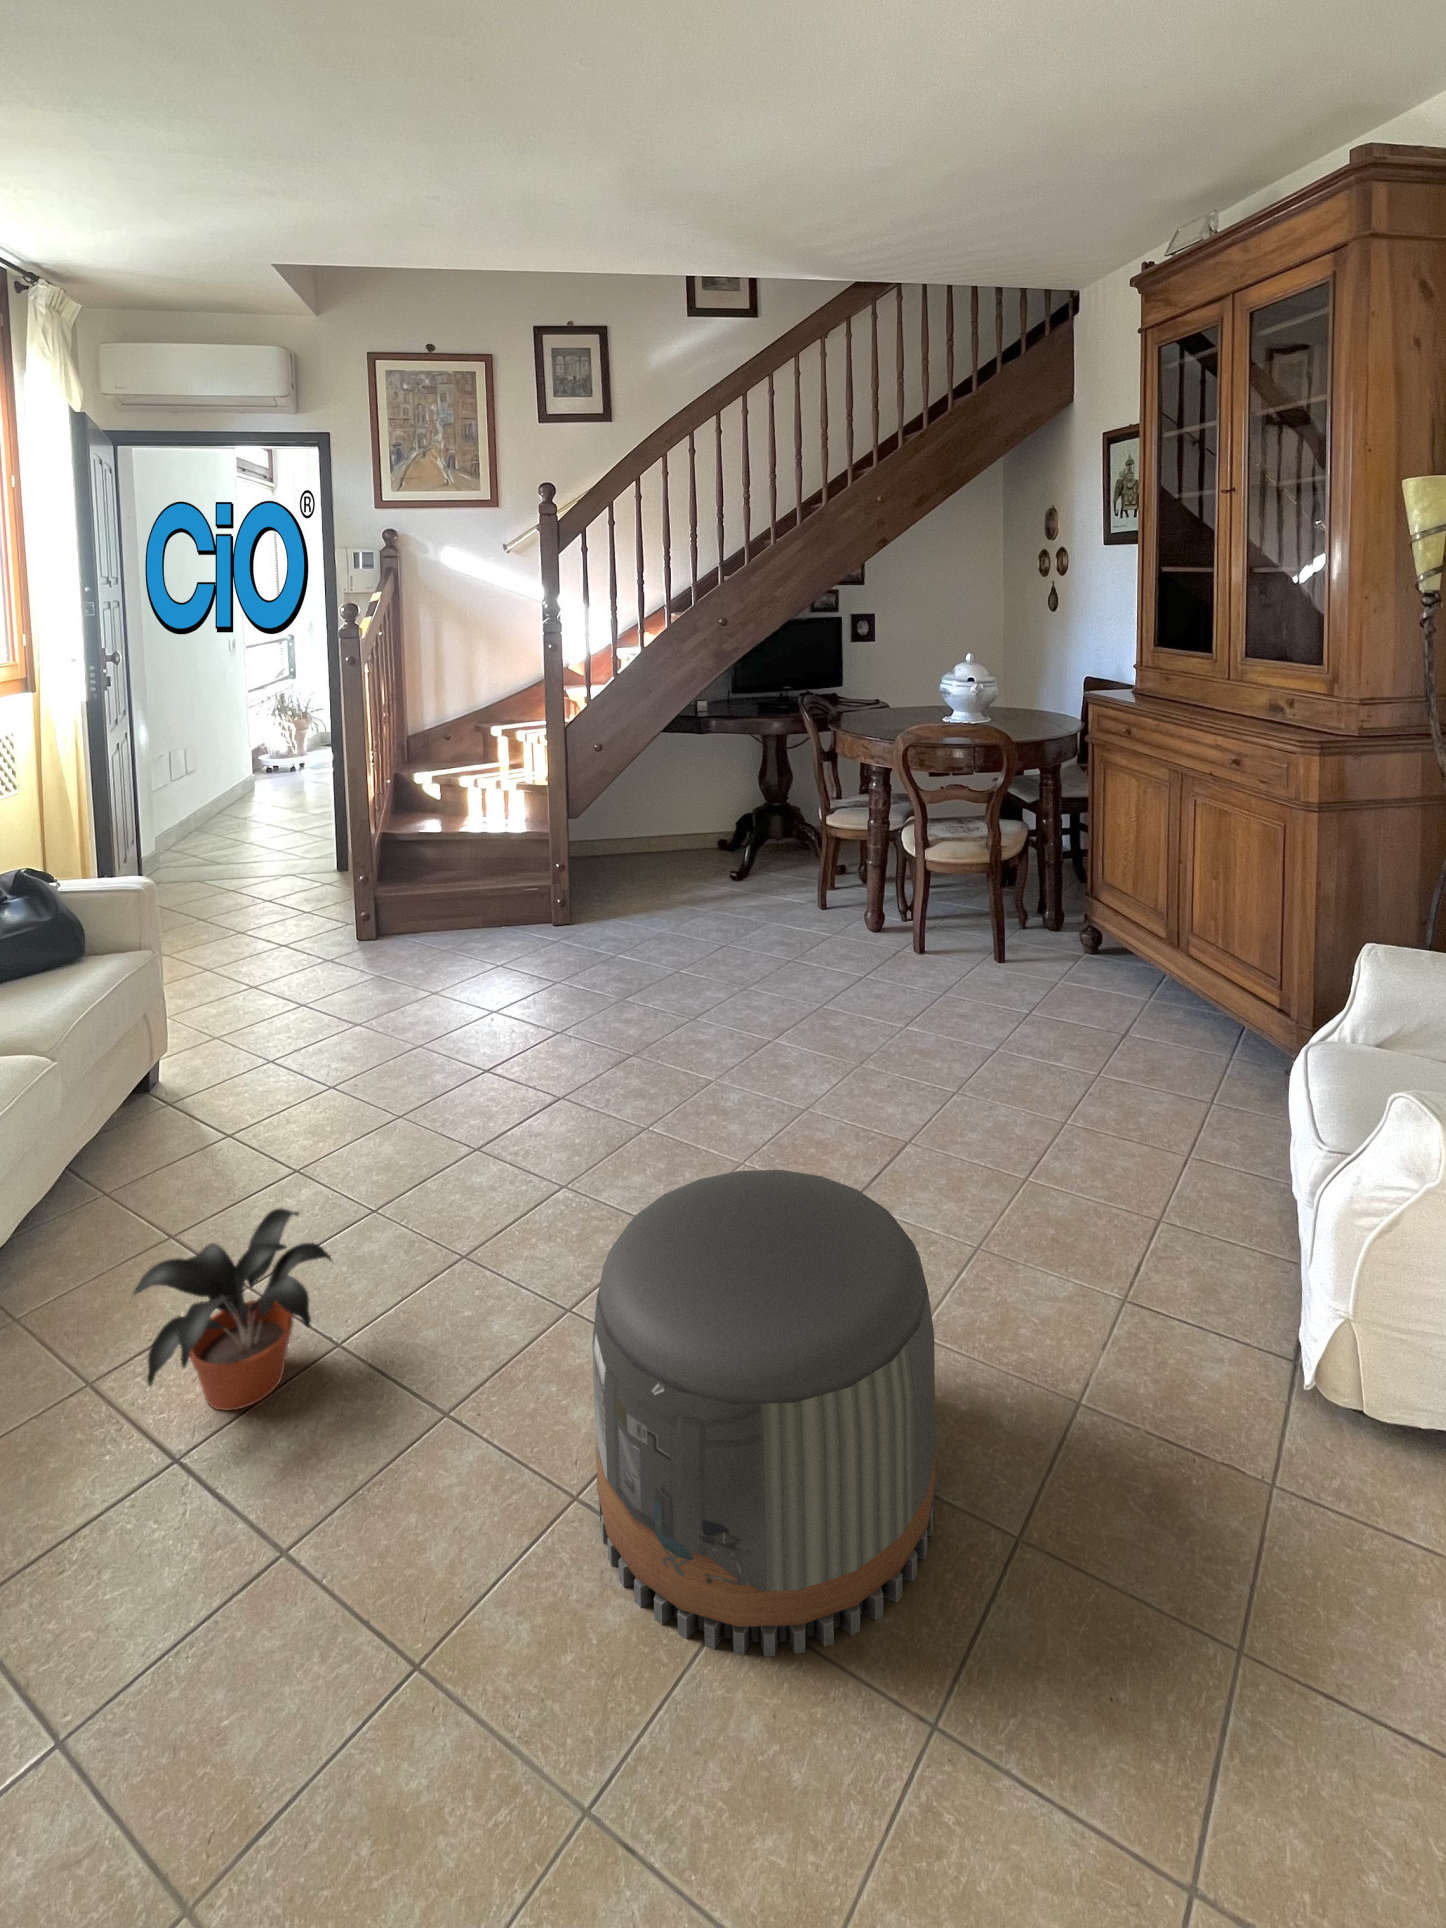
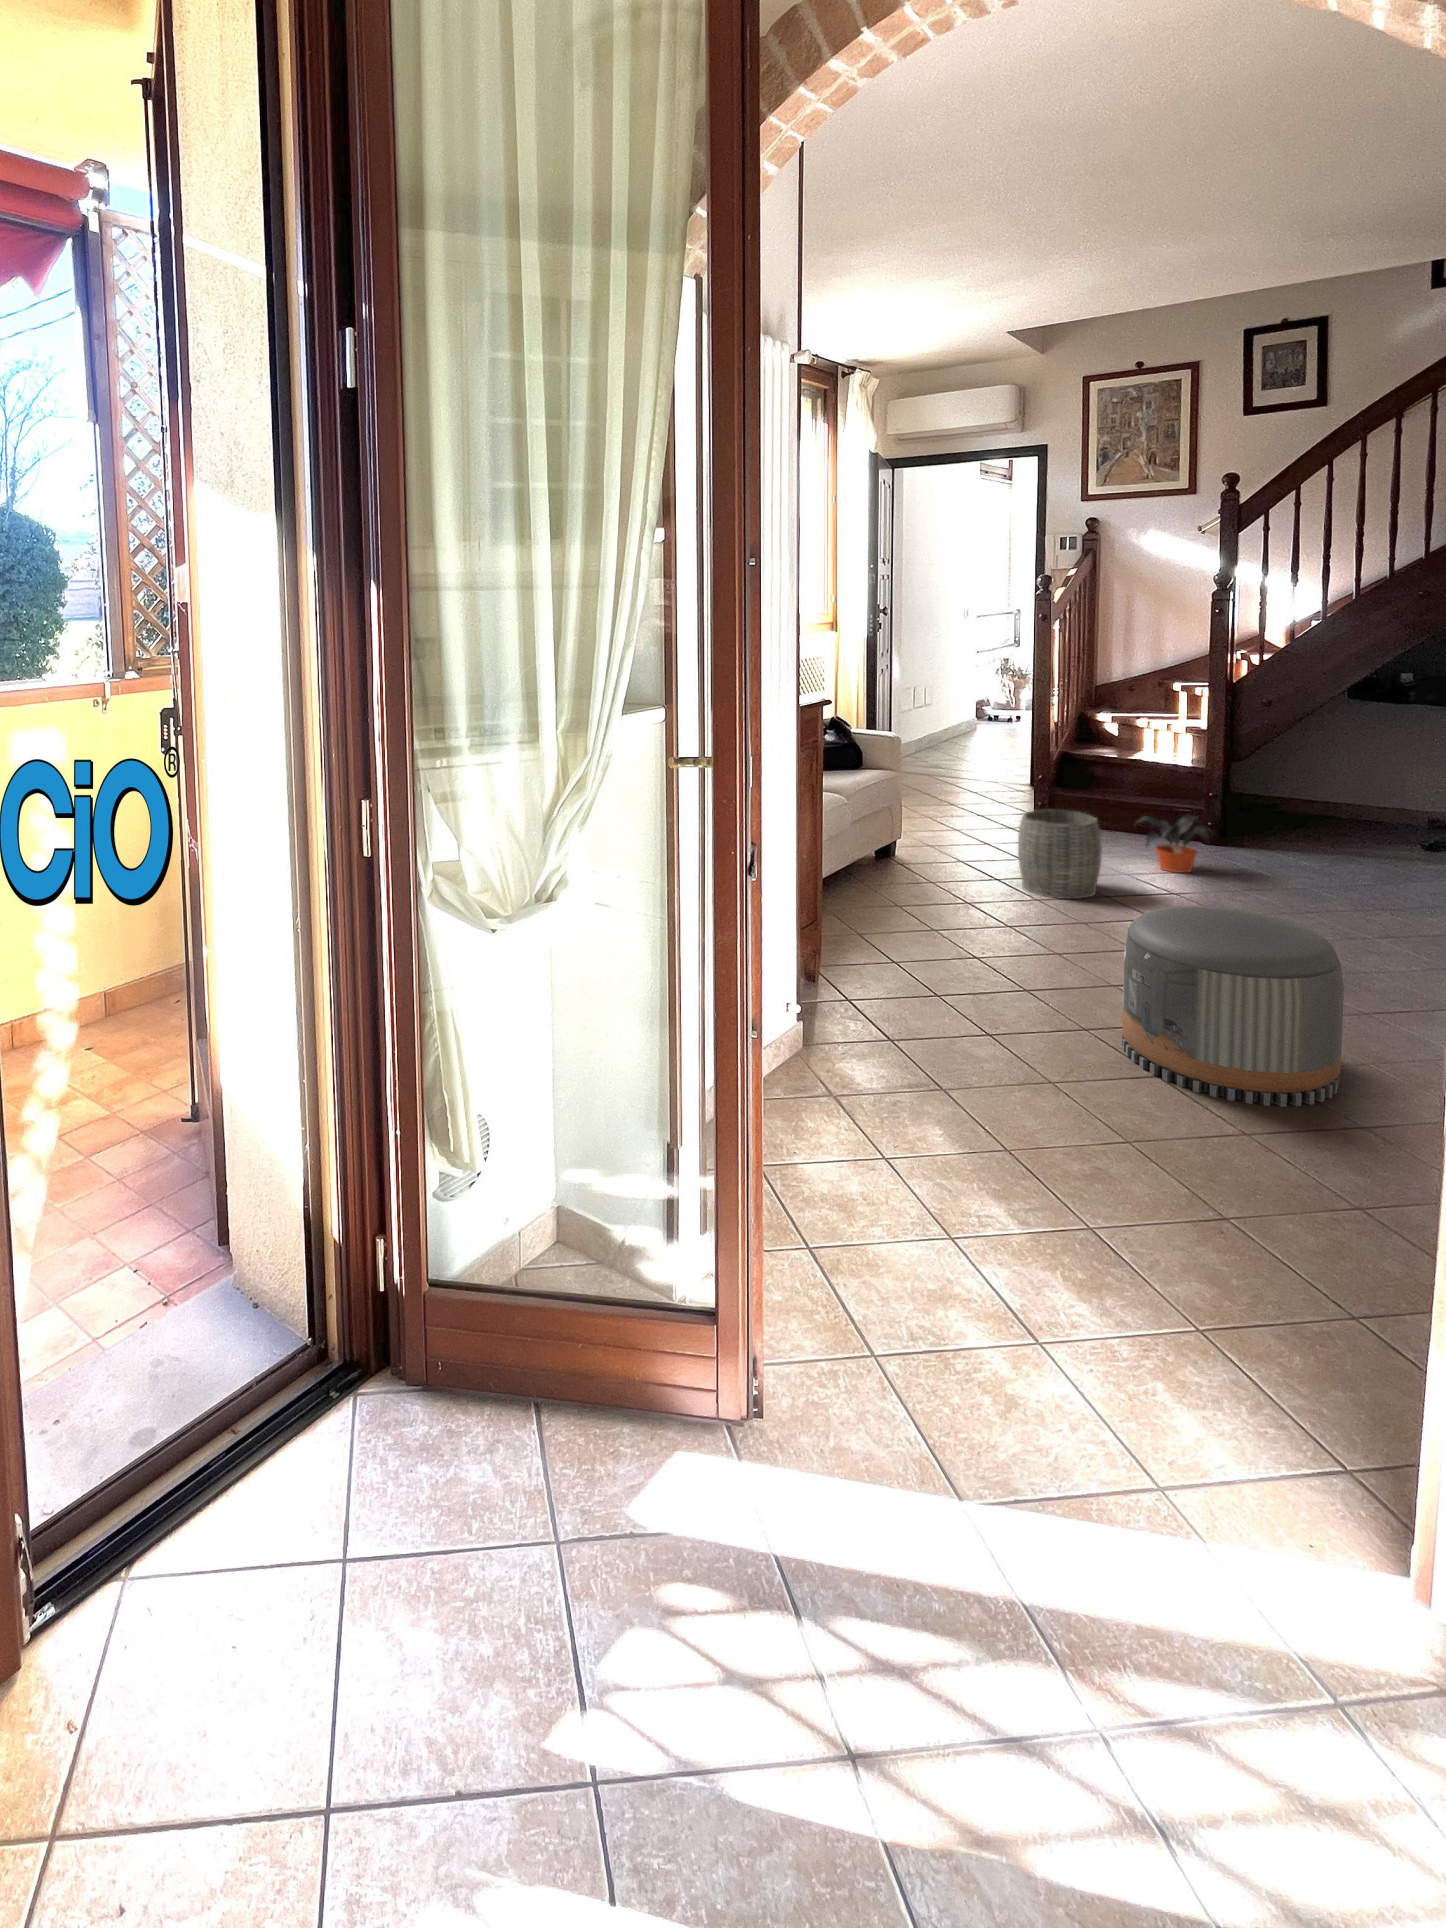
woven basket: none [340,951,461,1104] -> present [1018,810,1102,899]
potted plant: present [133,1208,332,1411] -> present [1137,814,1211,873]

